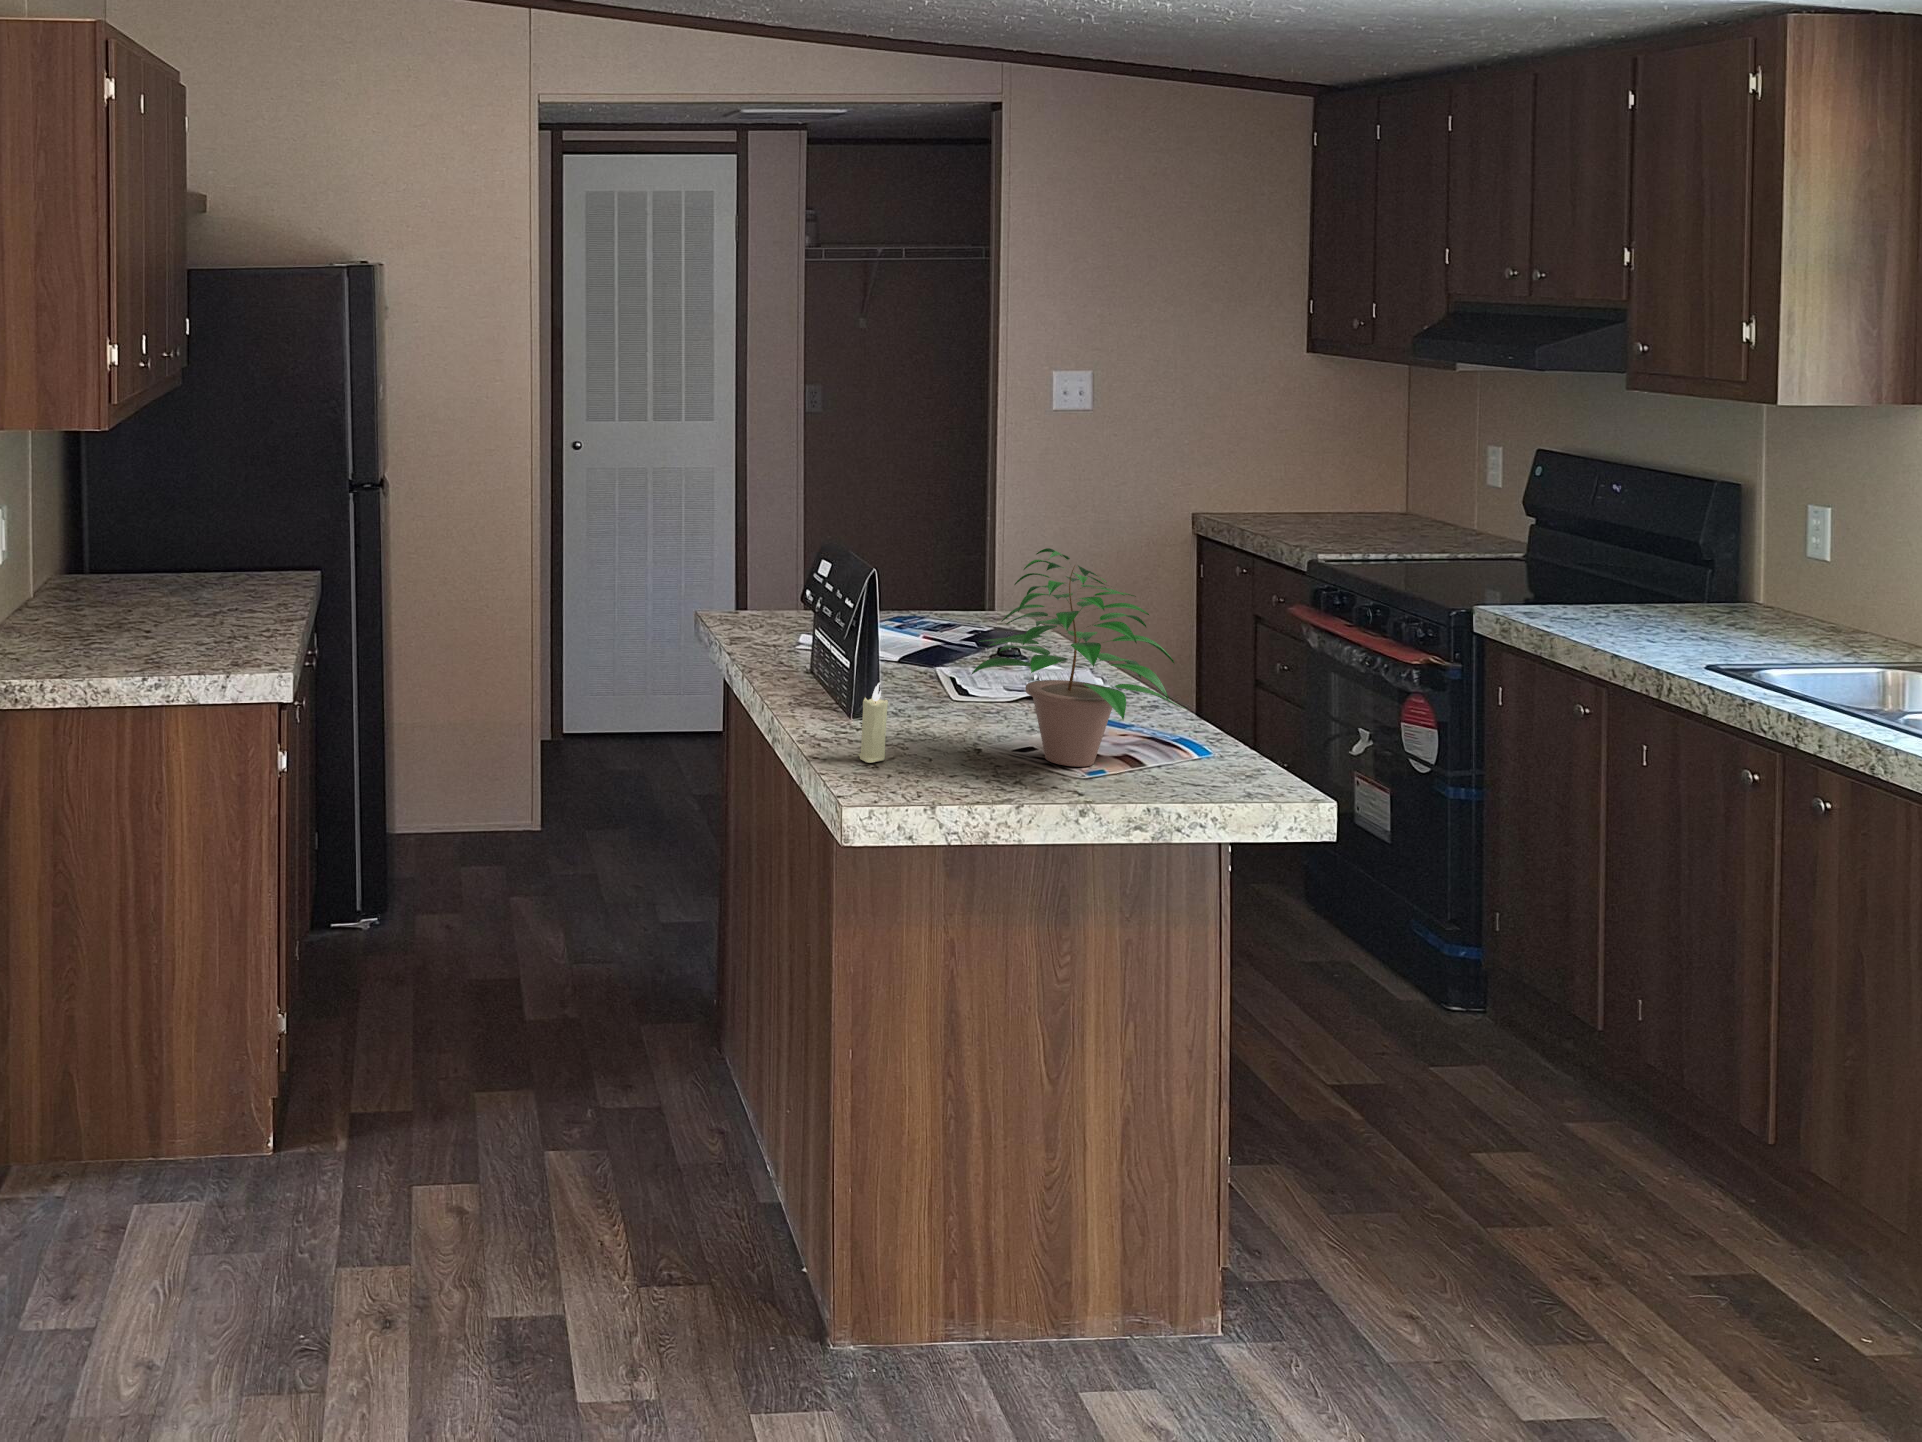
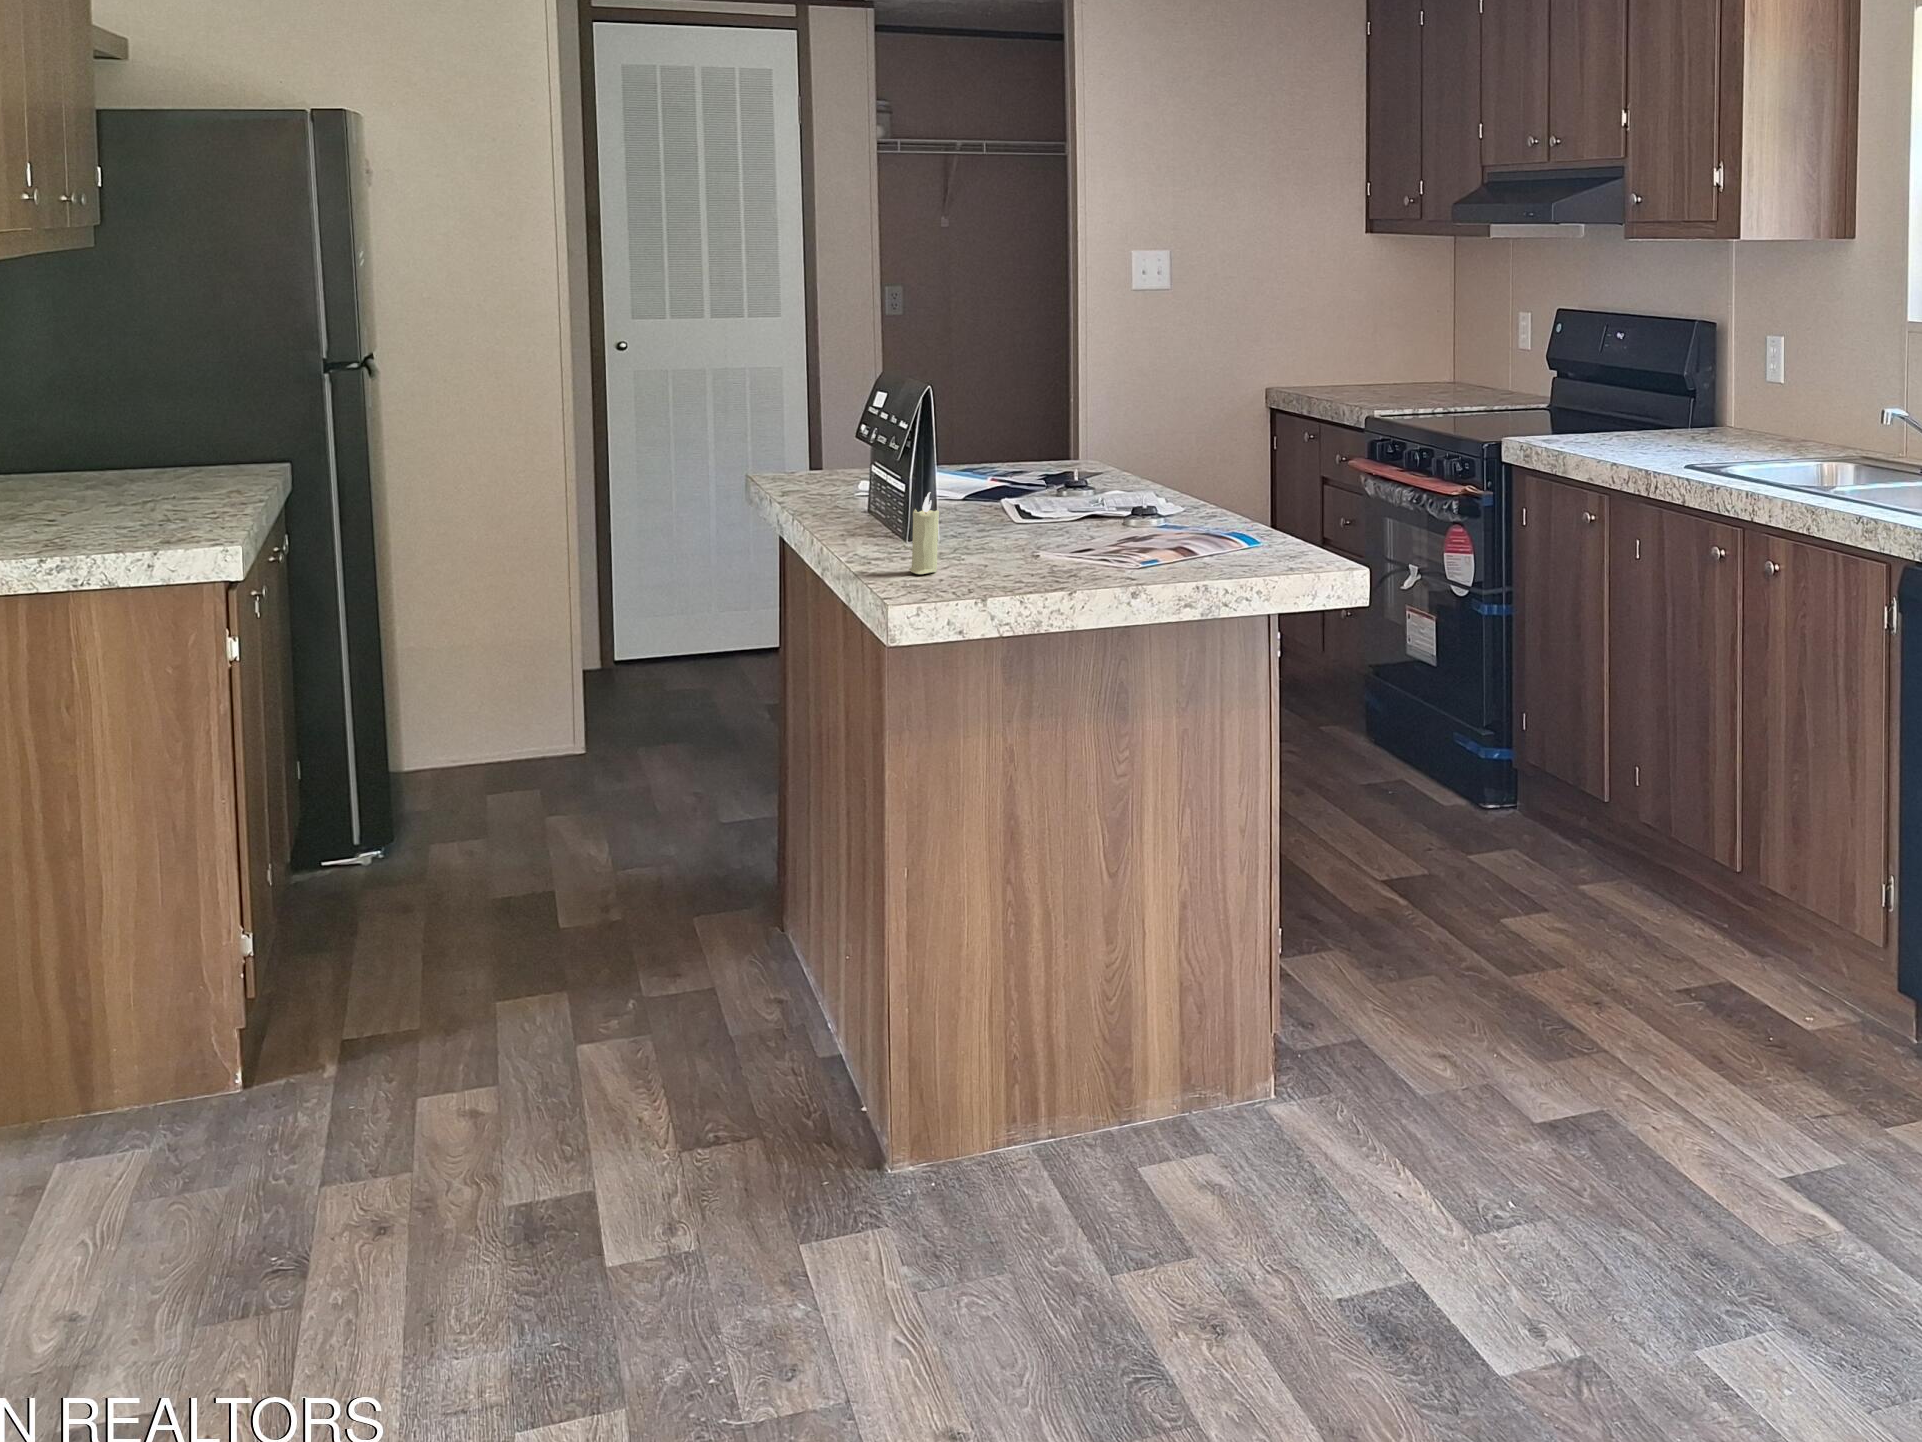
potted plant: present [972,548,1183,767] -> none [1023,352,1236,565]

